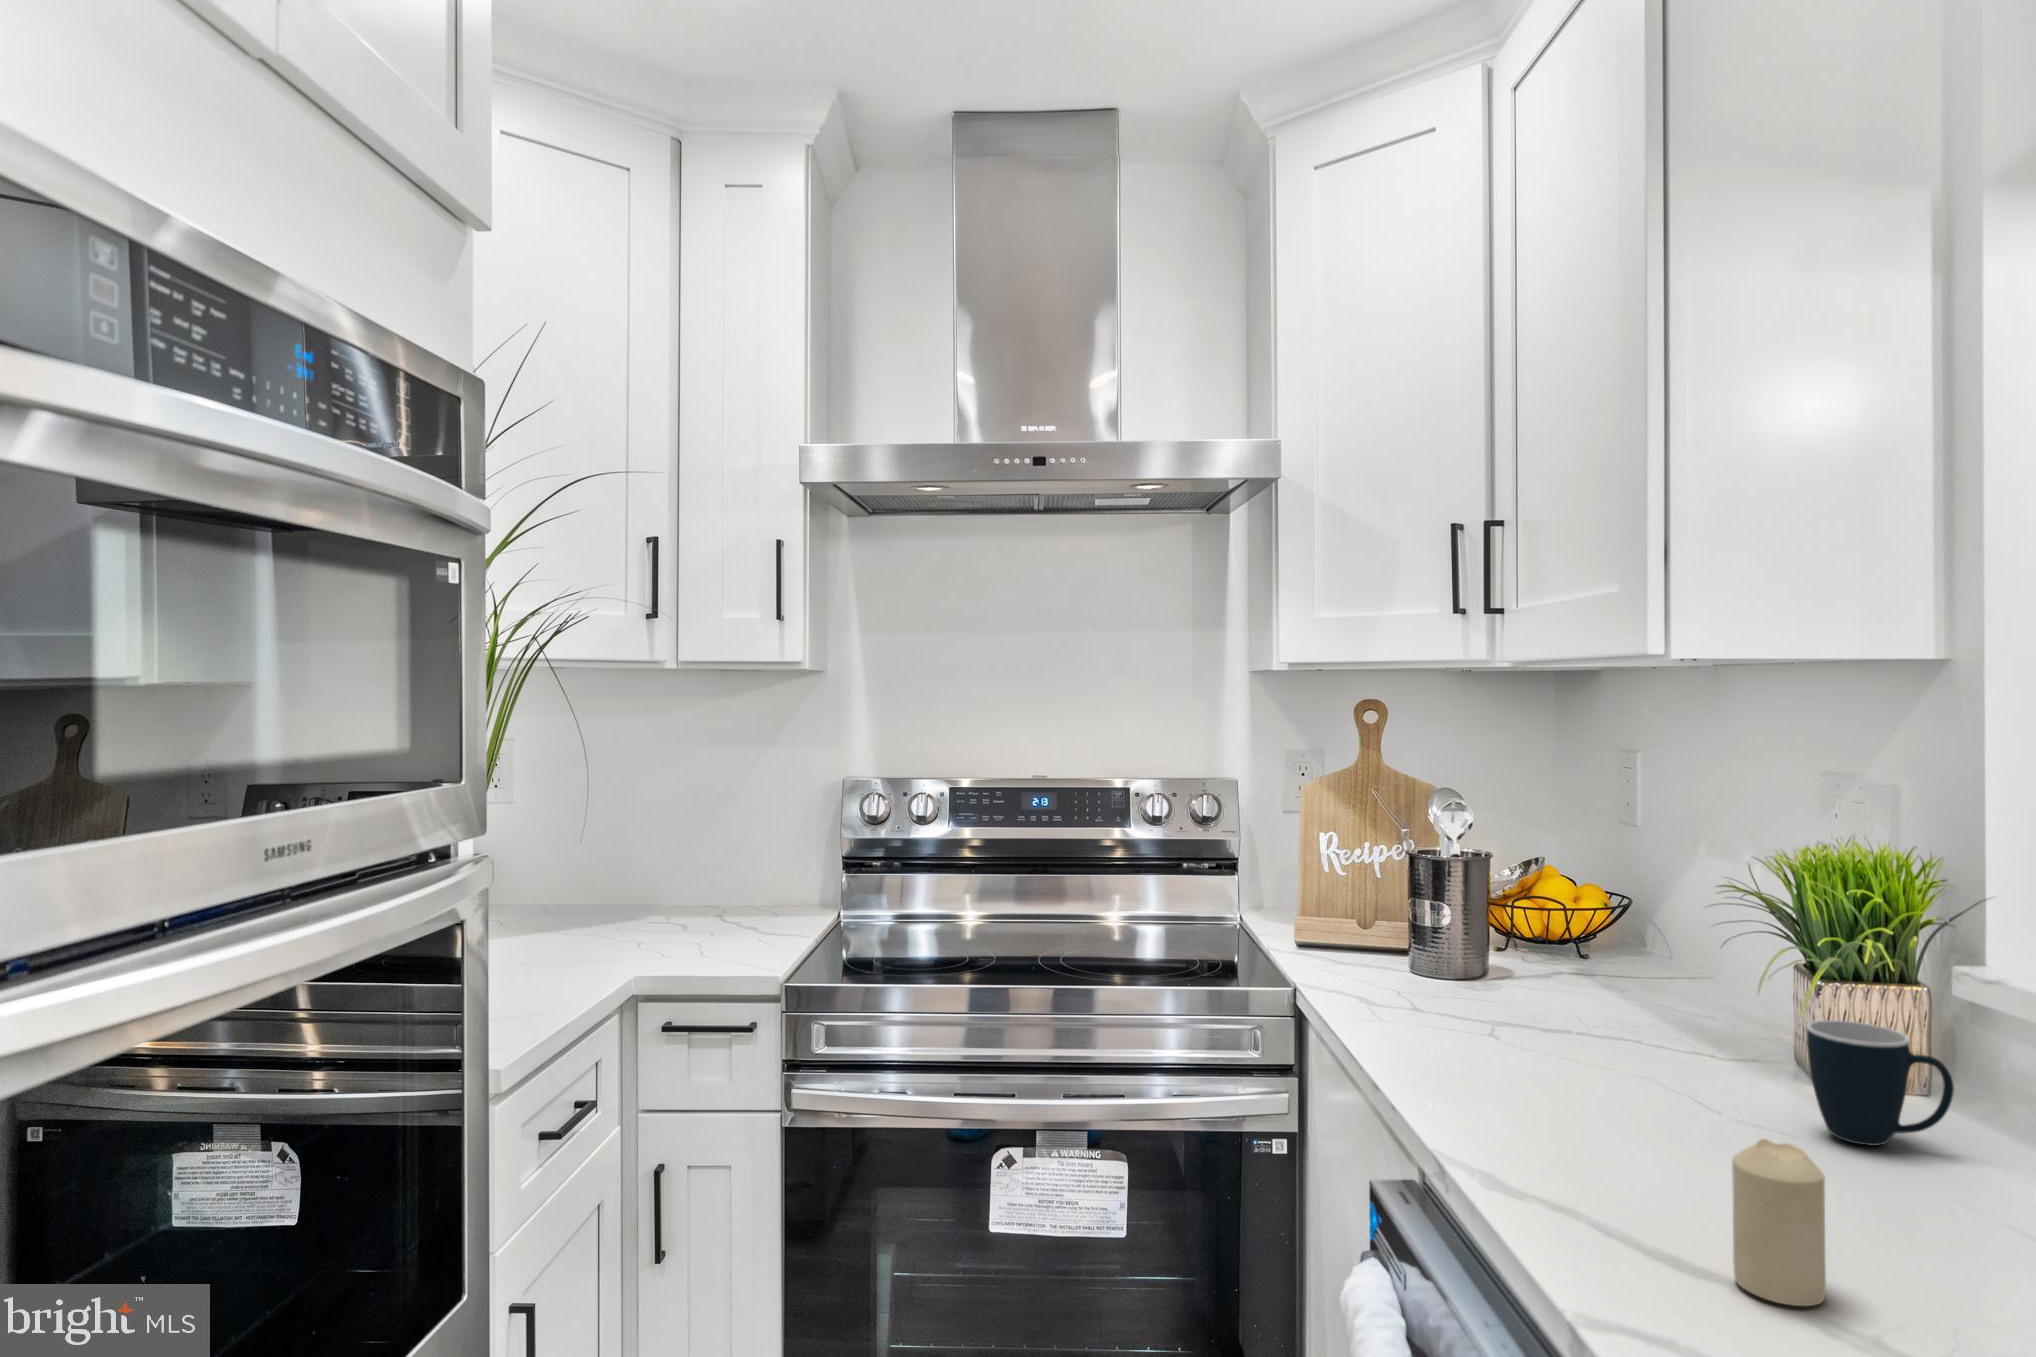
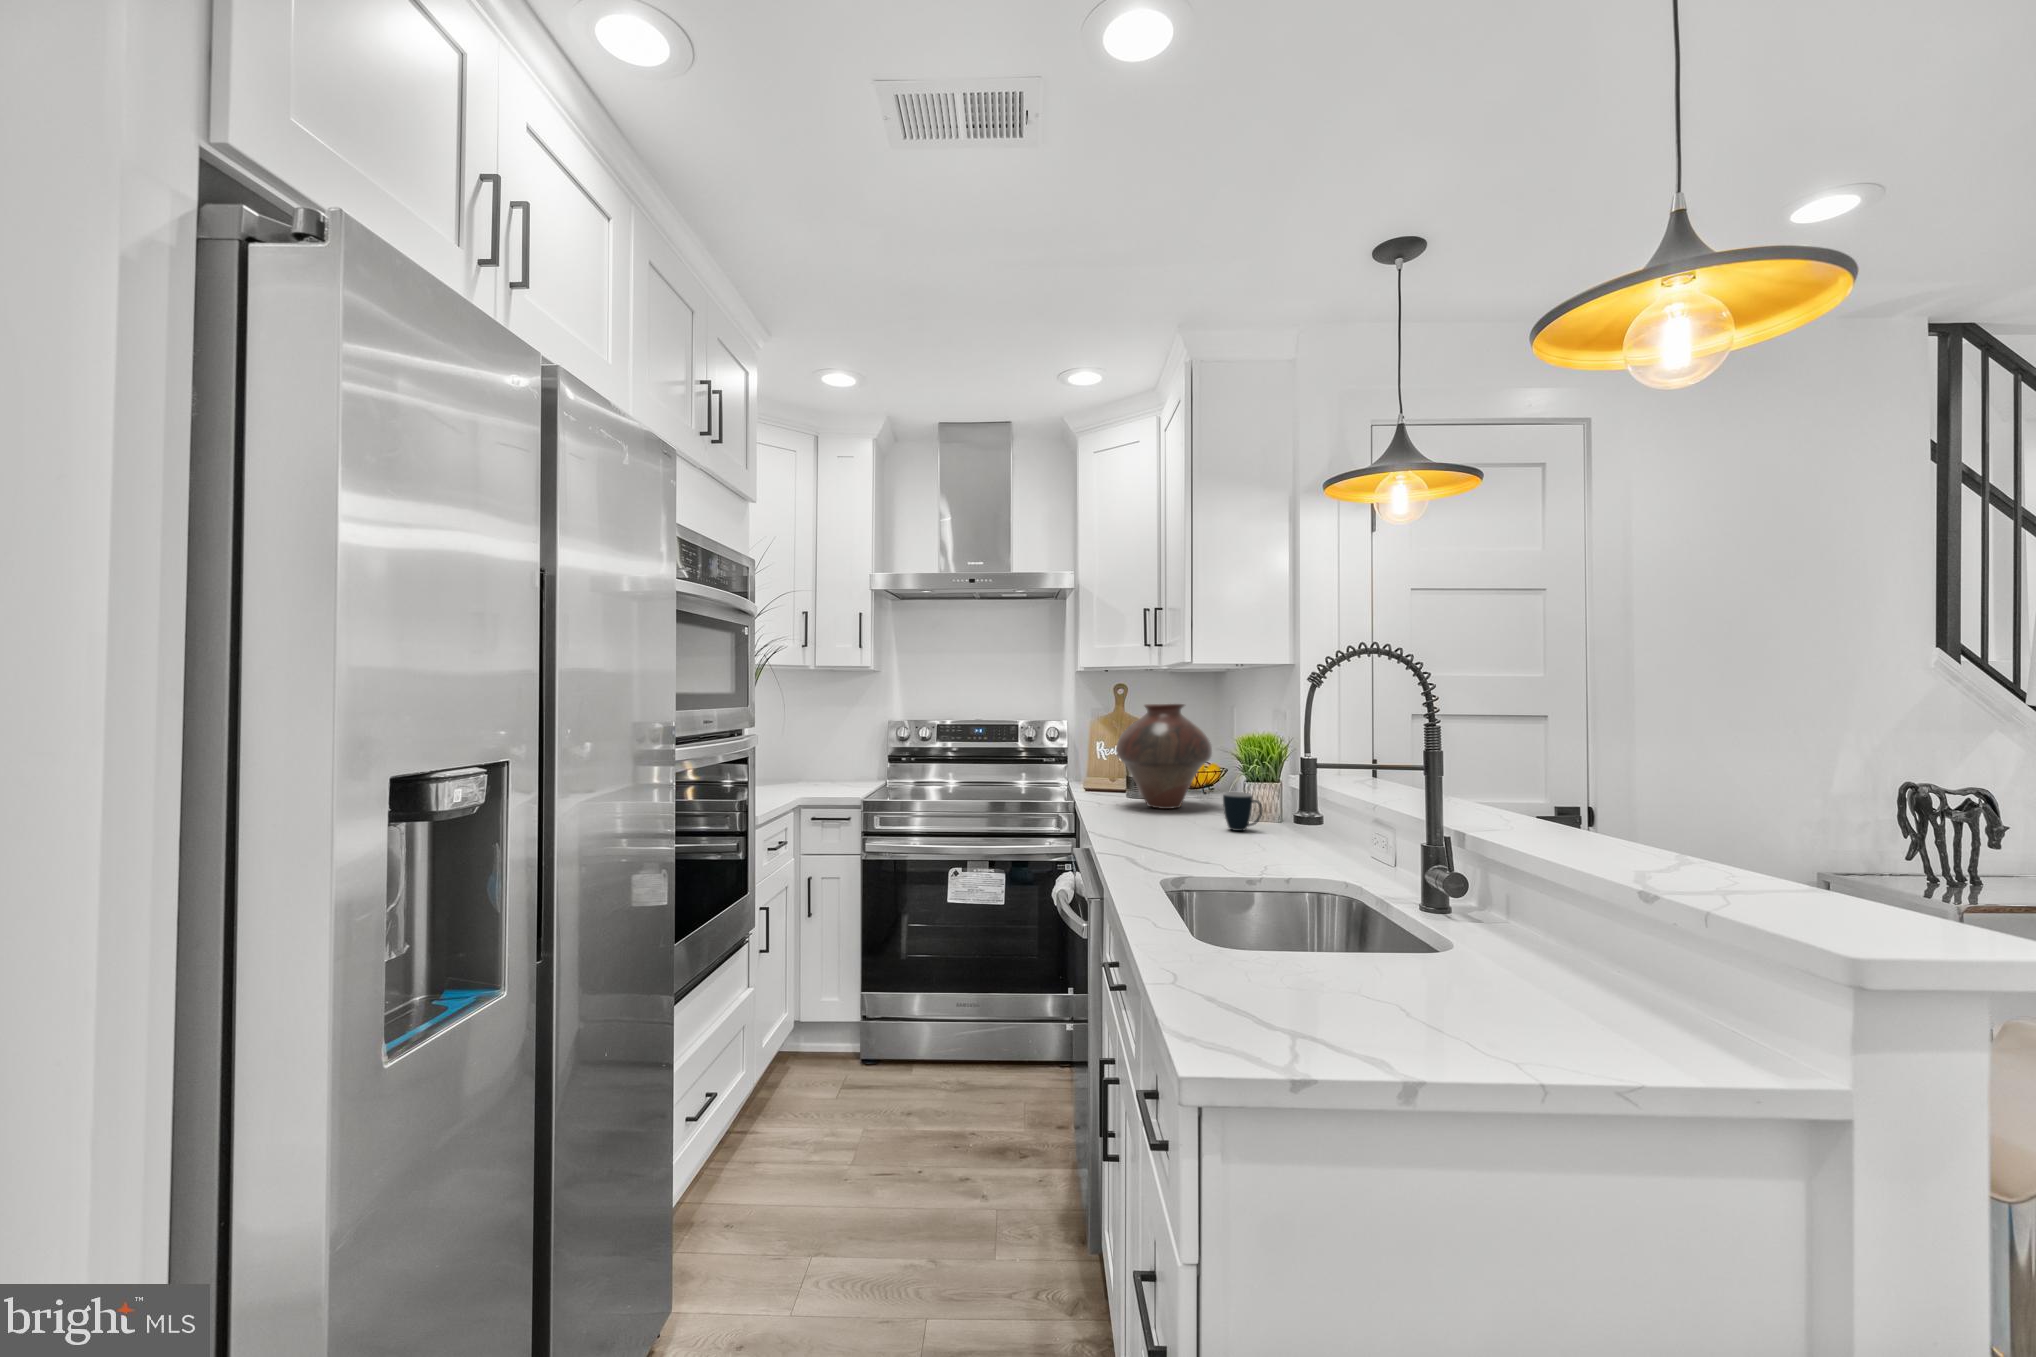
vase: none [1408,750,1668,1021] -> present [1116,704,1212,809]
candle: present [1732,1139,1826,1306] -> none [1160,809,1183,853]

